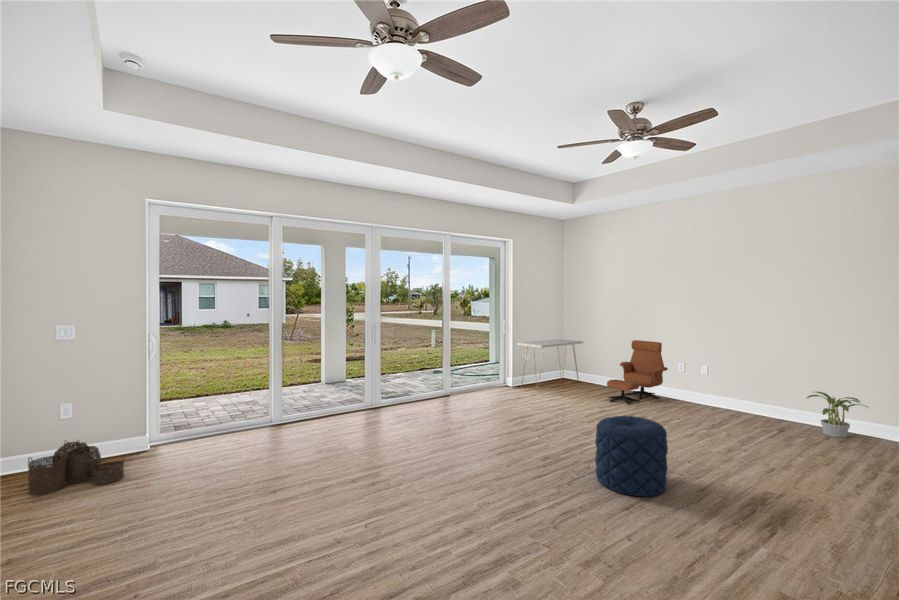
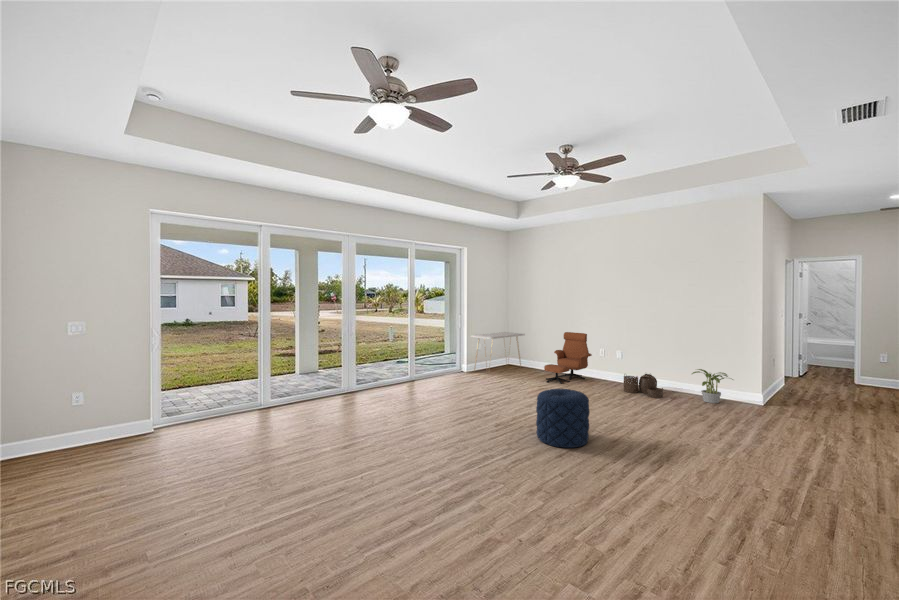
woven basket: present [28,440,124,495] -> present [624,374,663,398]

